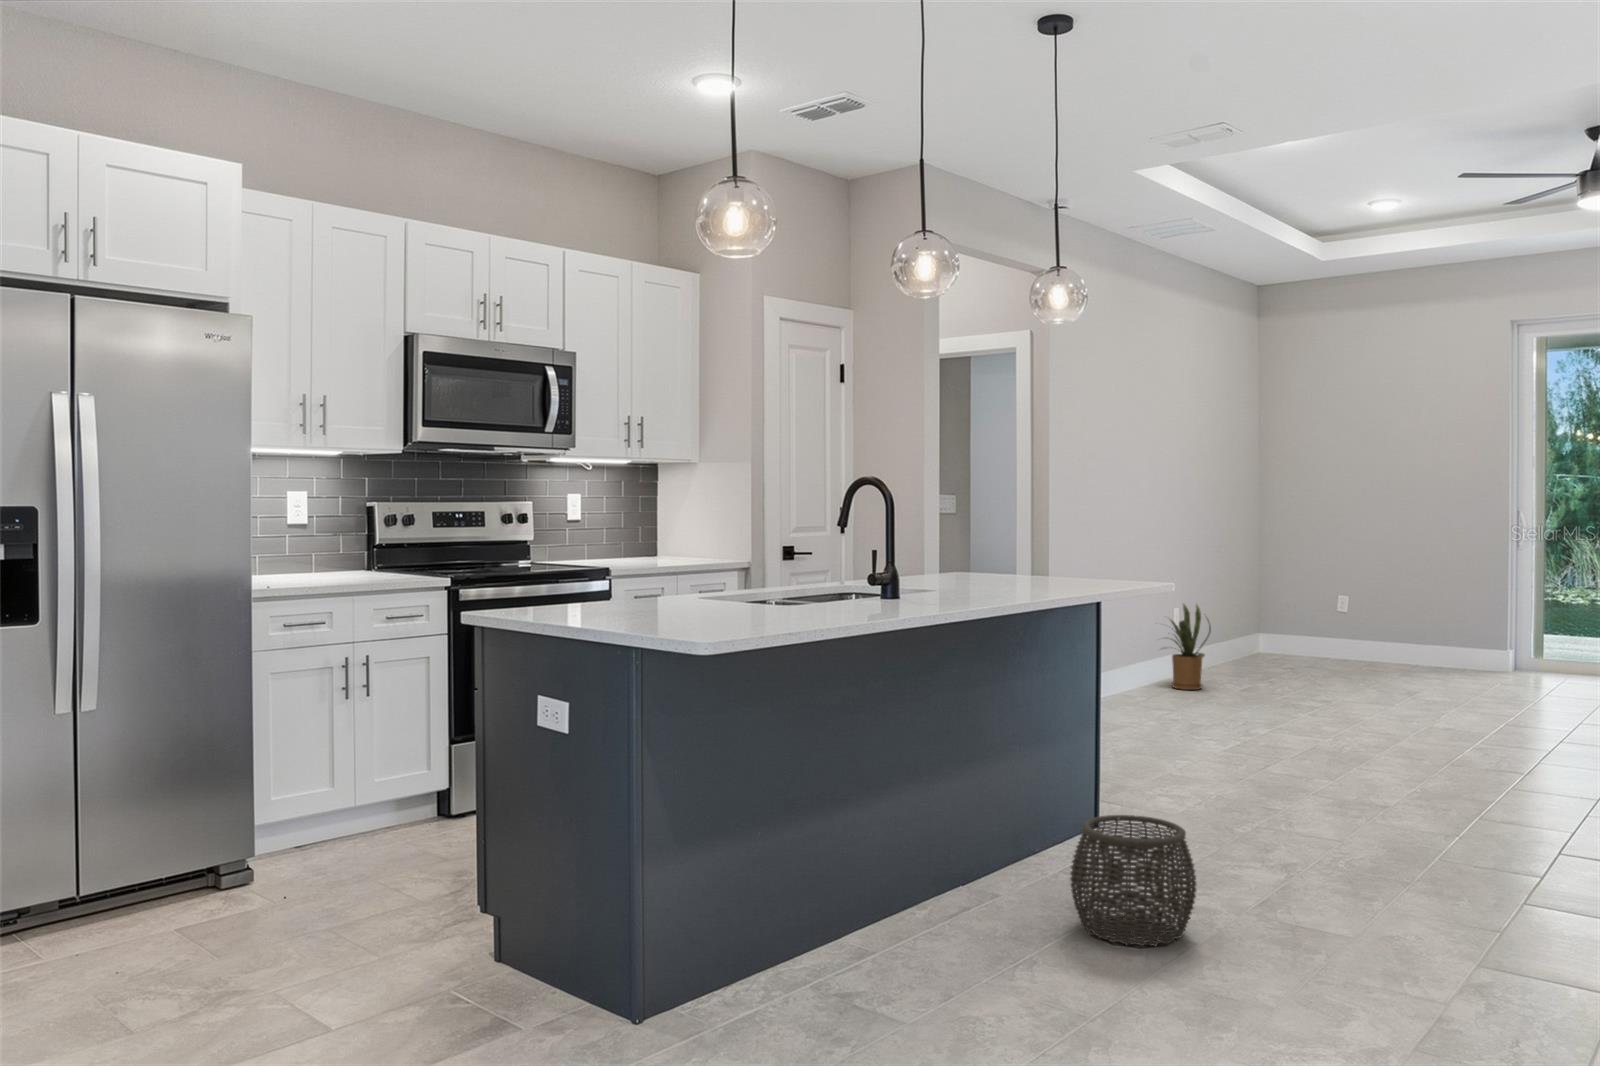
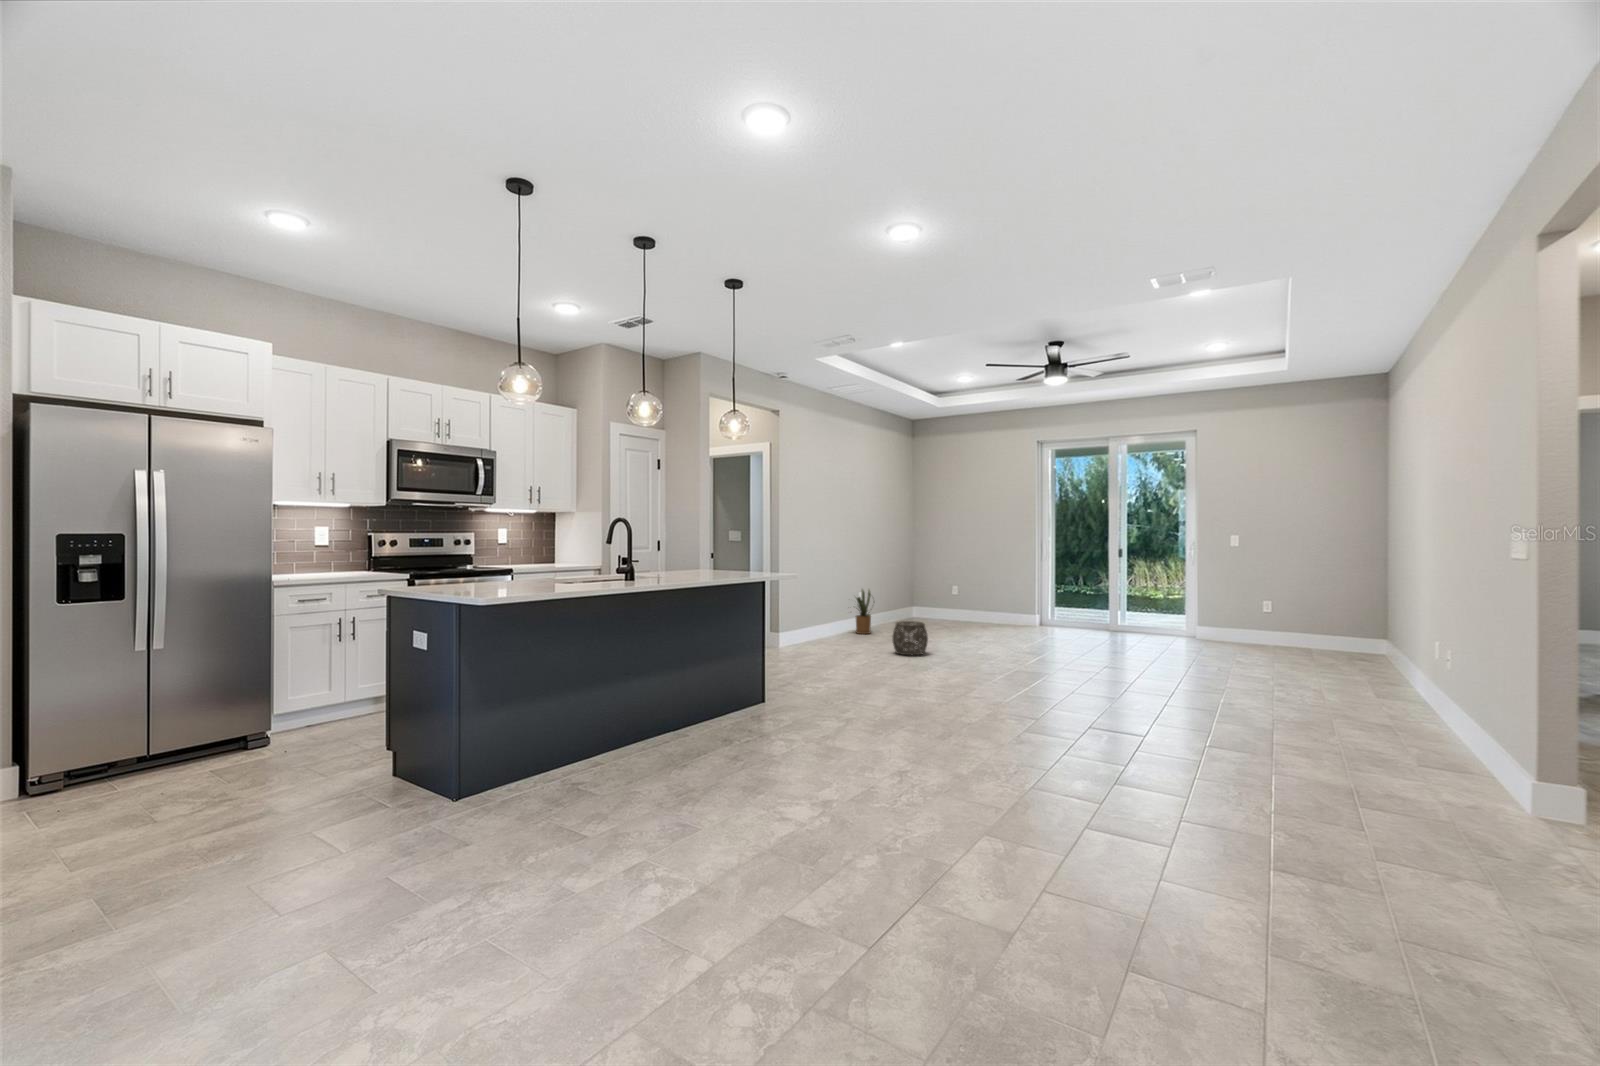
woven basket: present [1070,815,1196,946] -> present [892,621,928,655]

